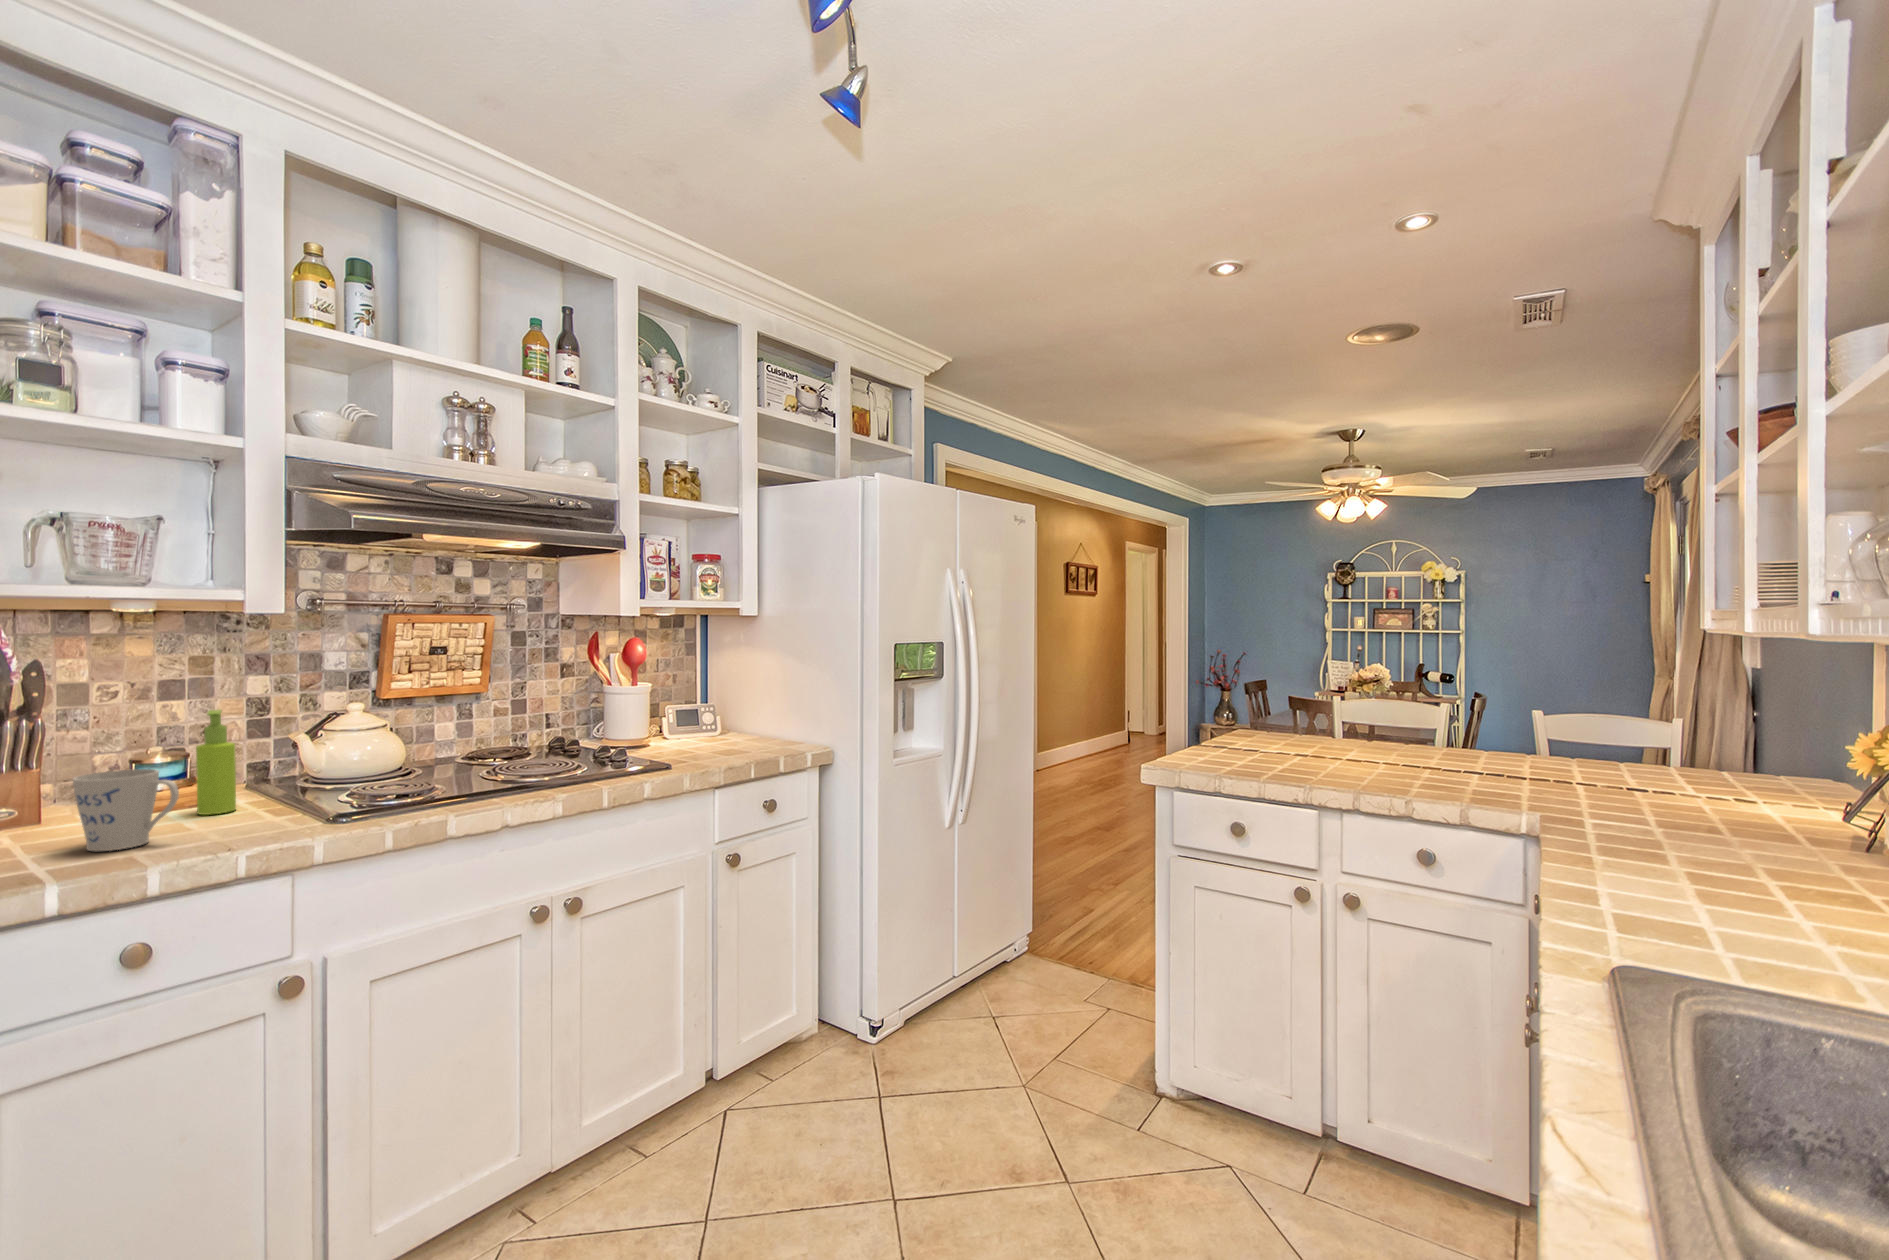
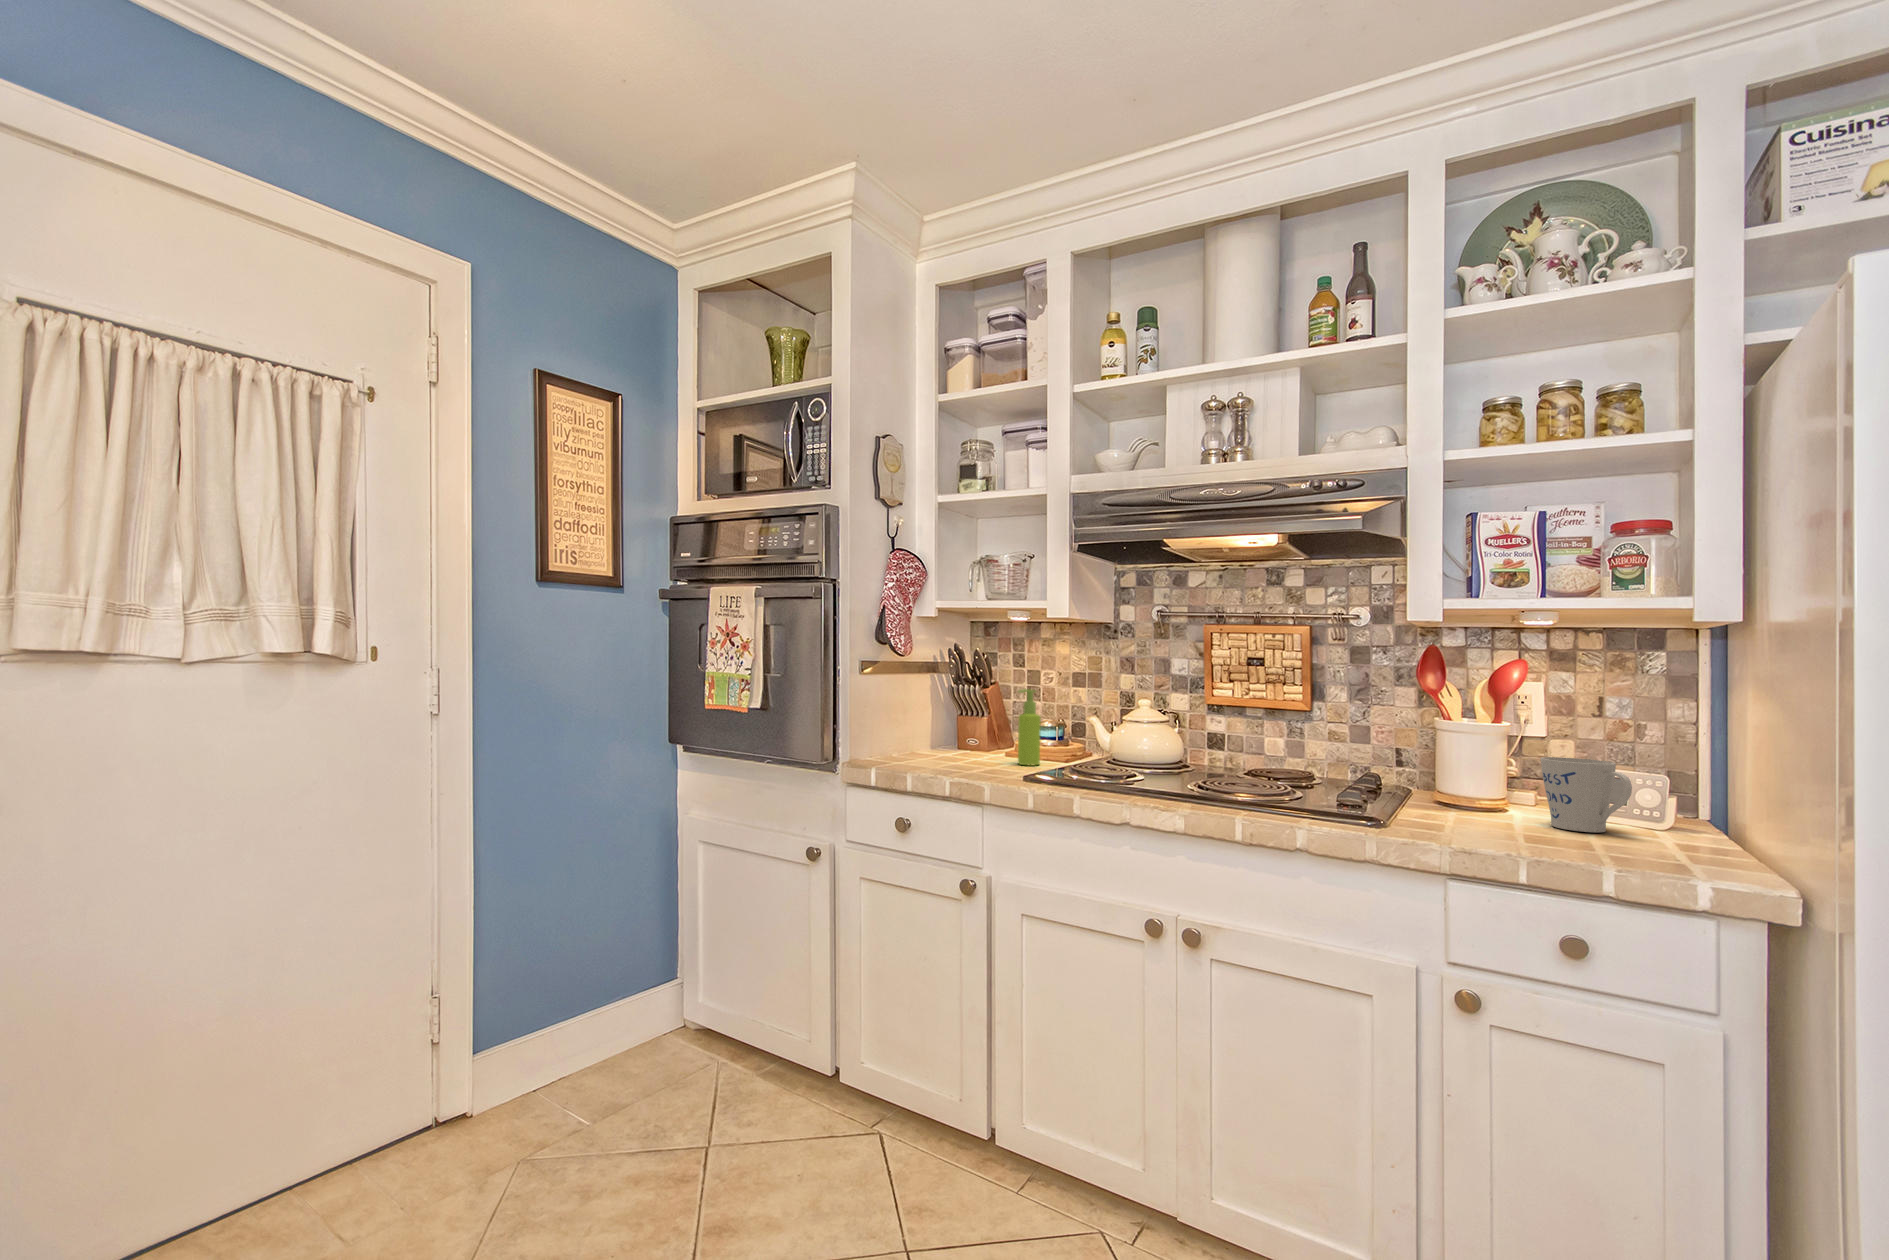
mug: present [73,769,179,851] -> present [1540,757,1632,832]

